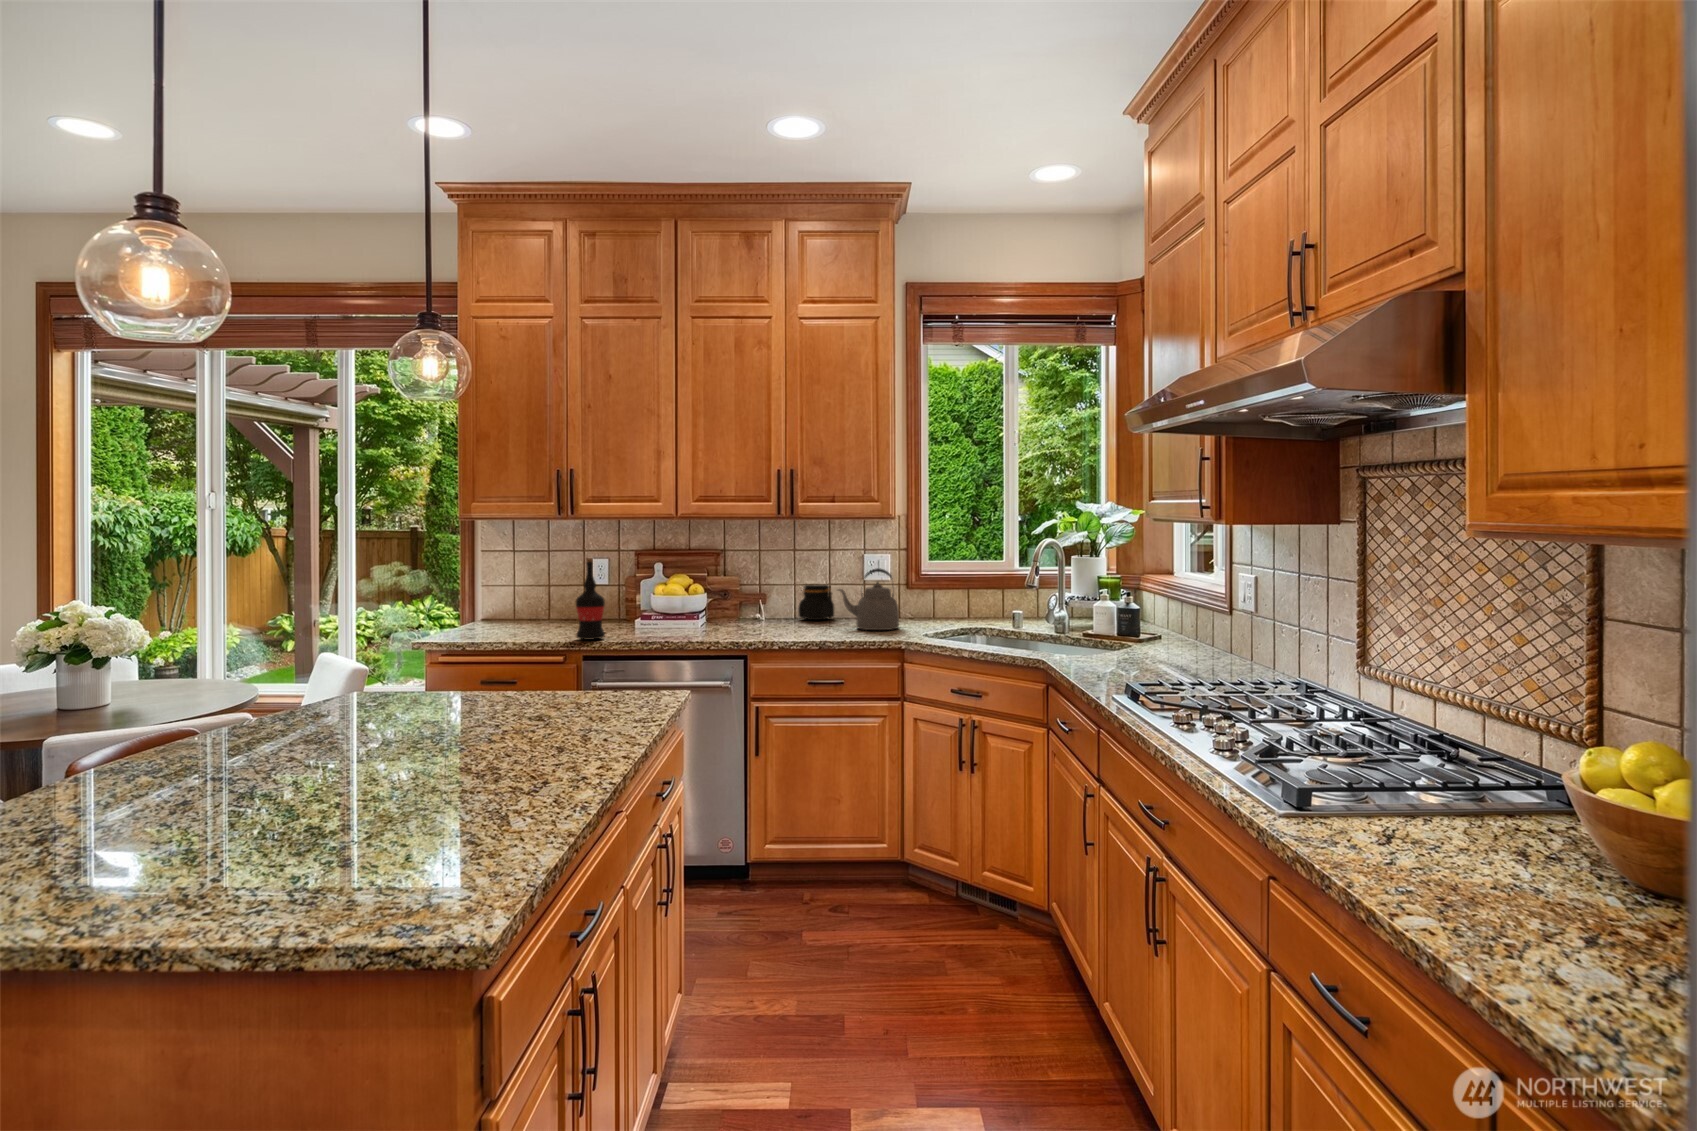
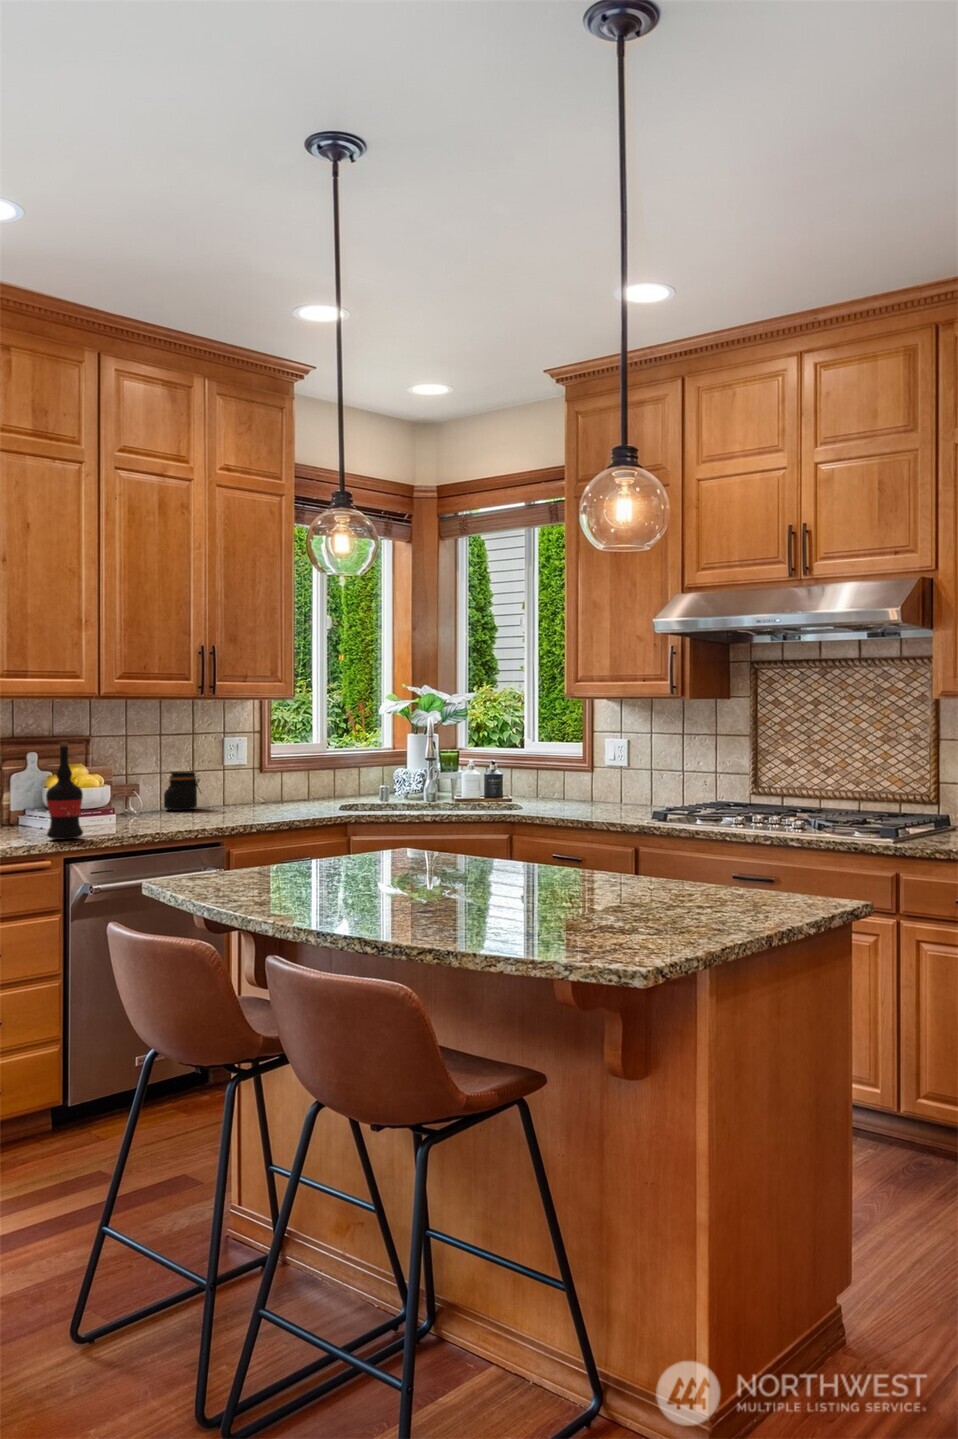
kettle: present [838,568,899,630] -> none [248,749,307,811]

